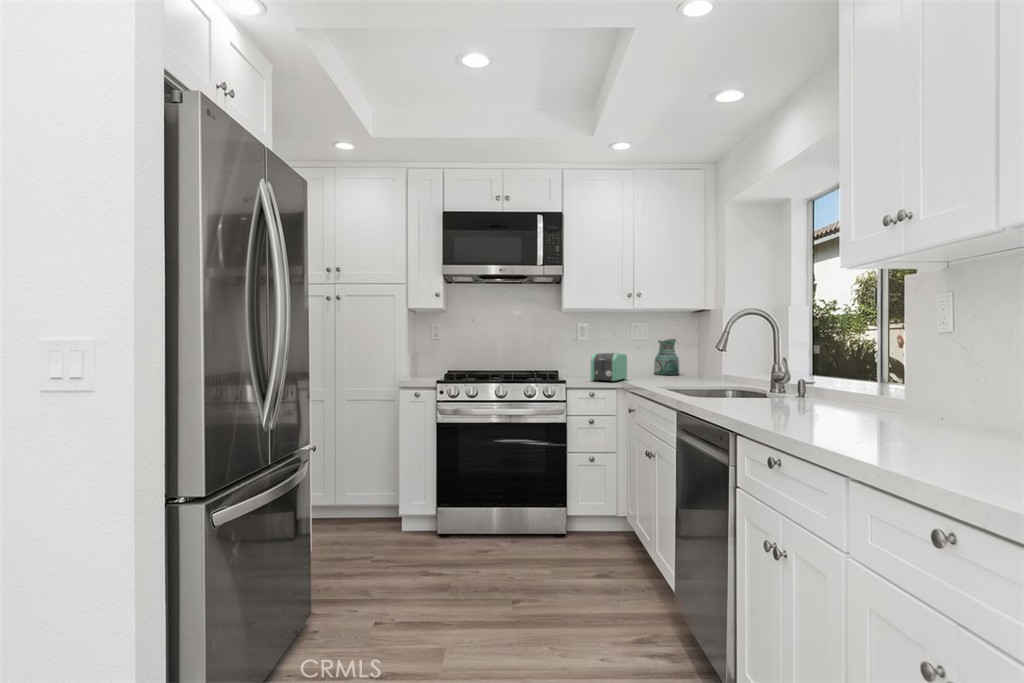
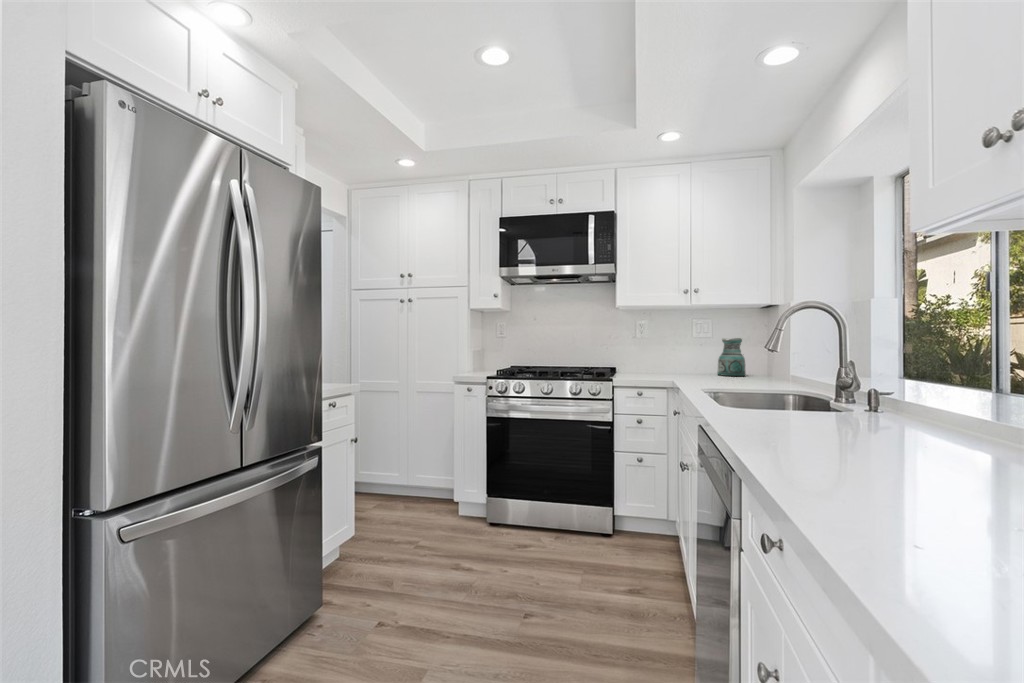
toaster: present [591,353,627,382] -> none [639,352,682,382]

